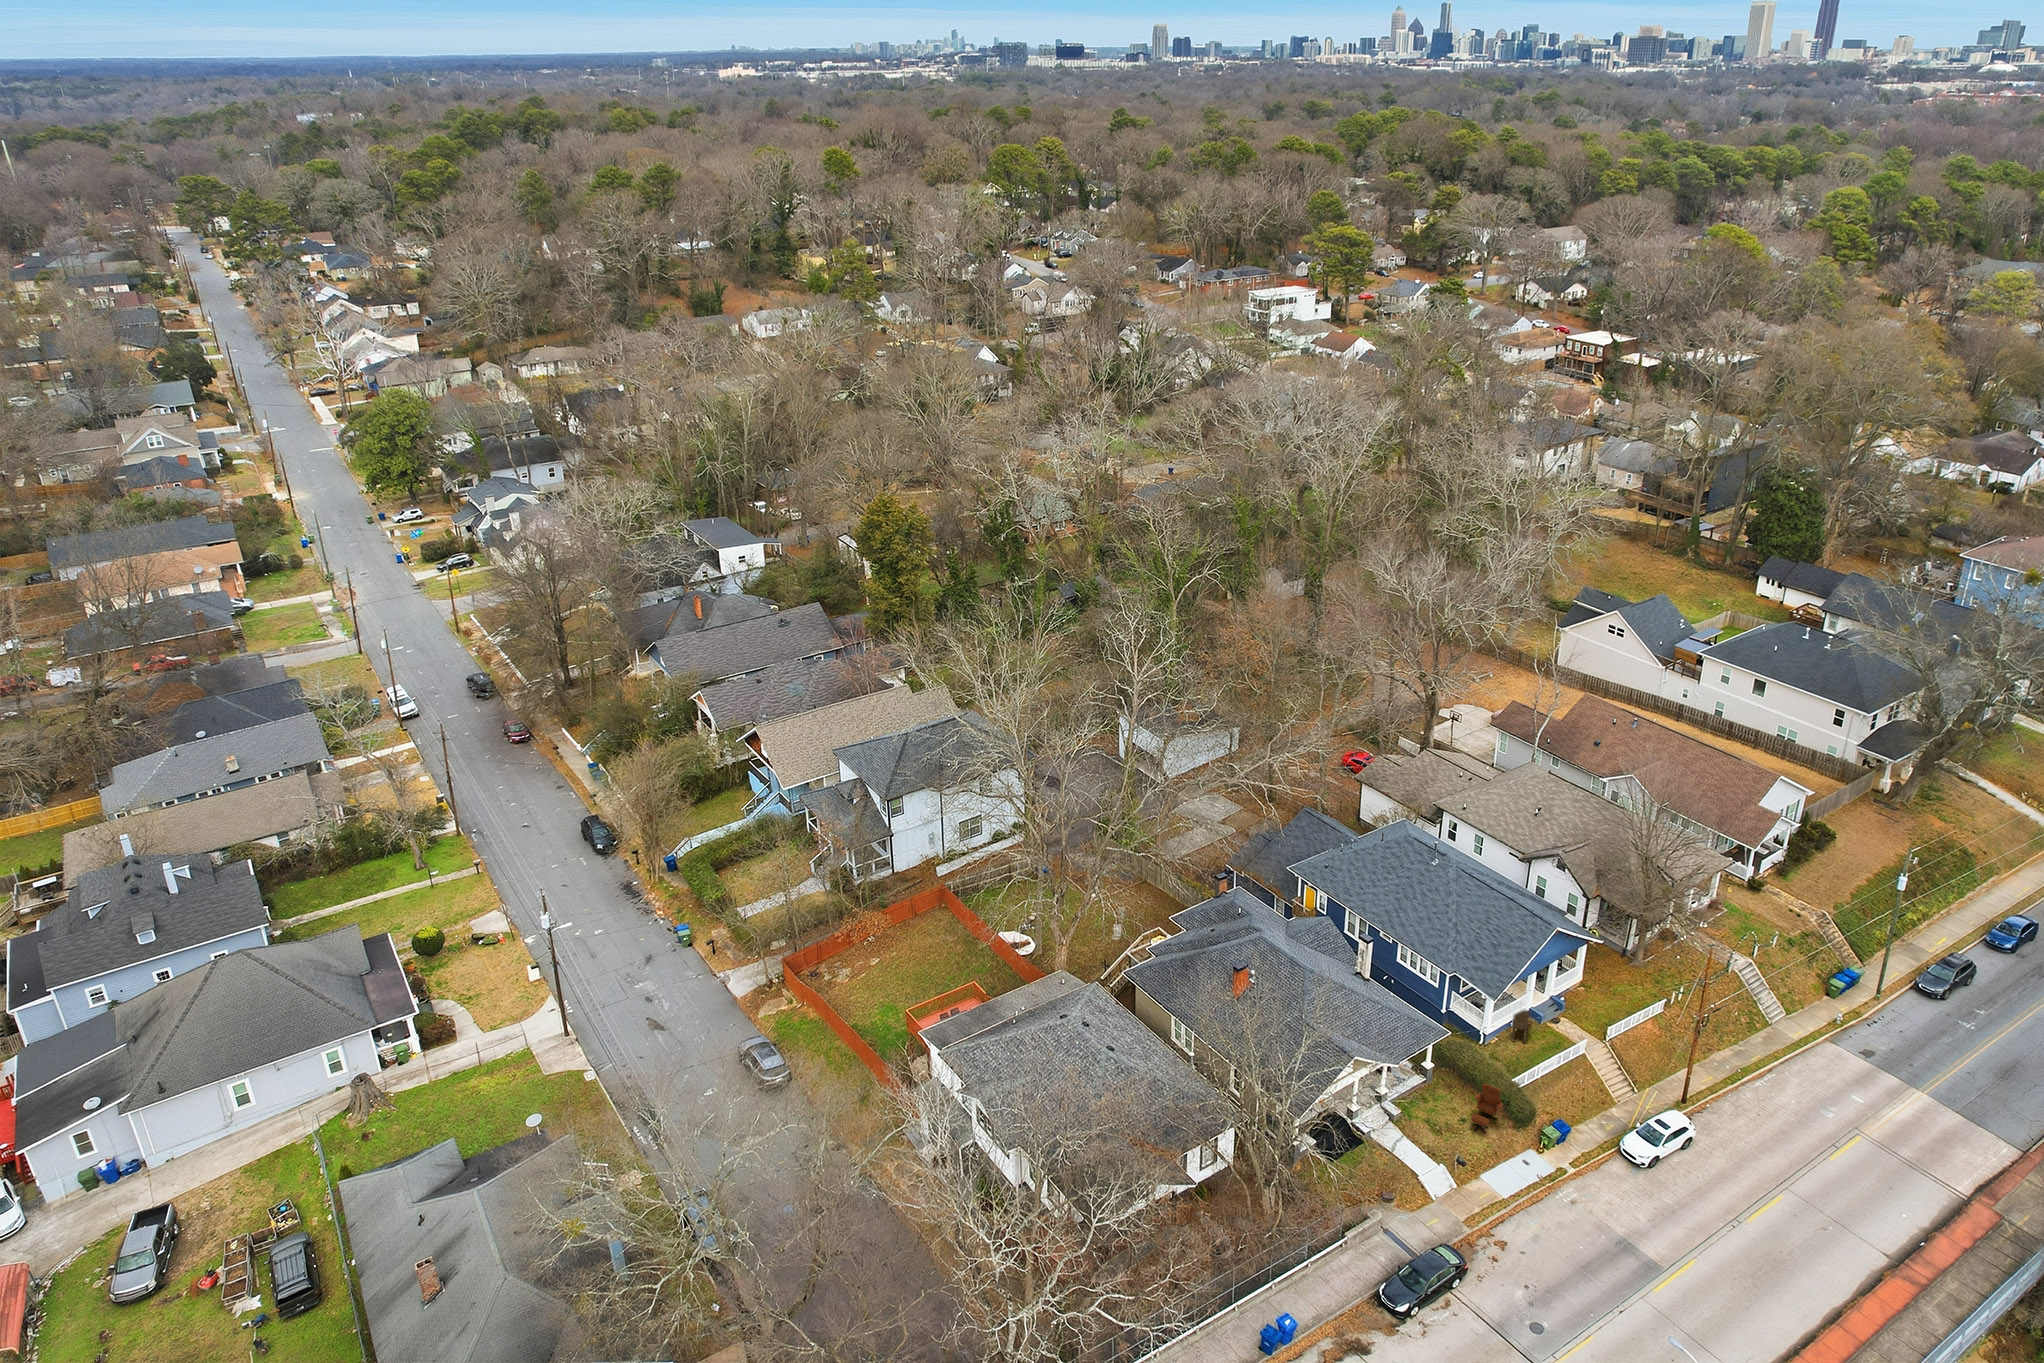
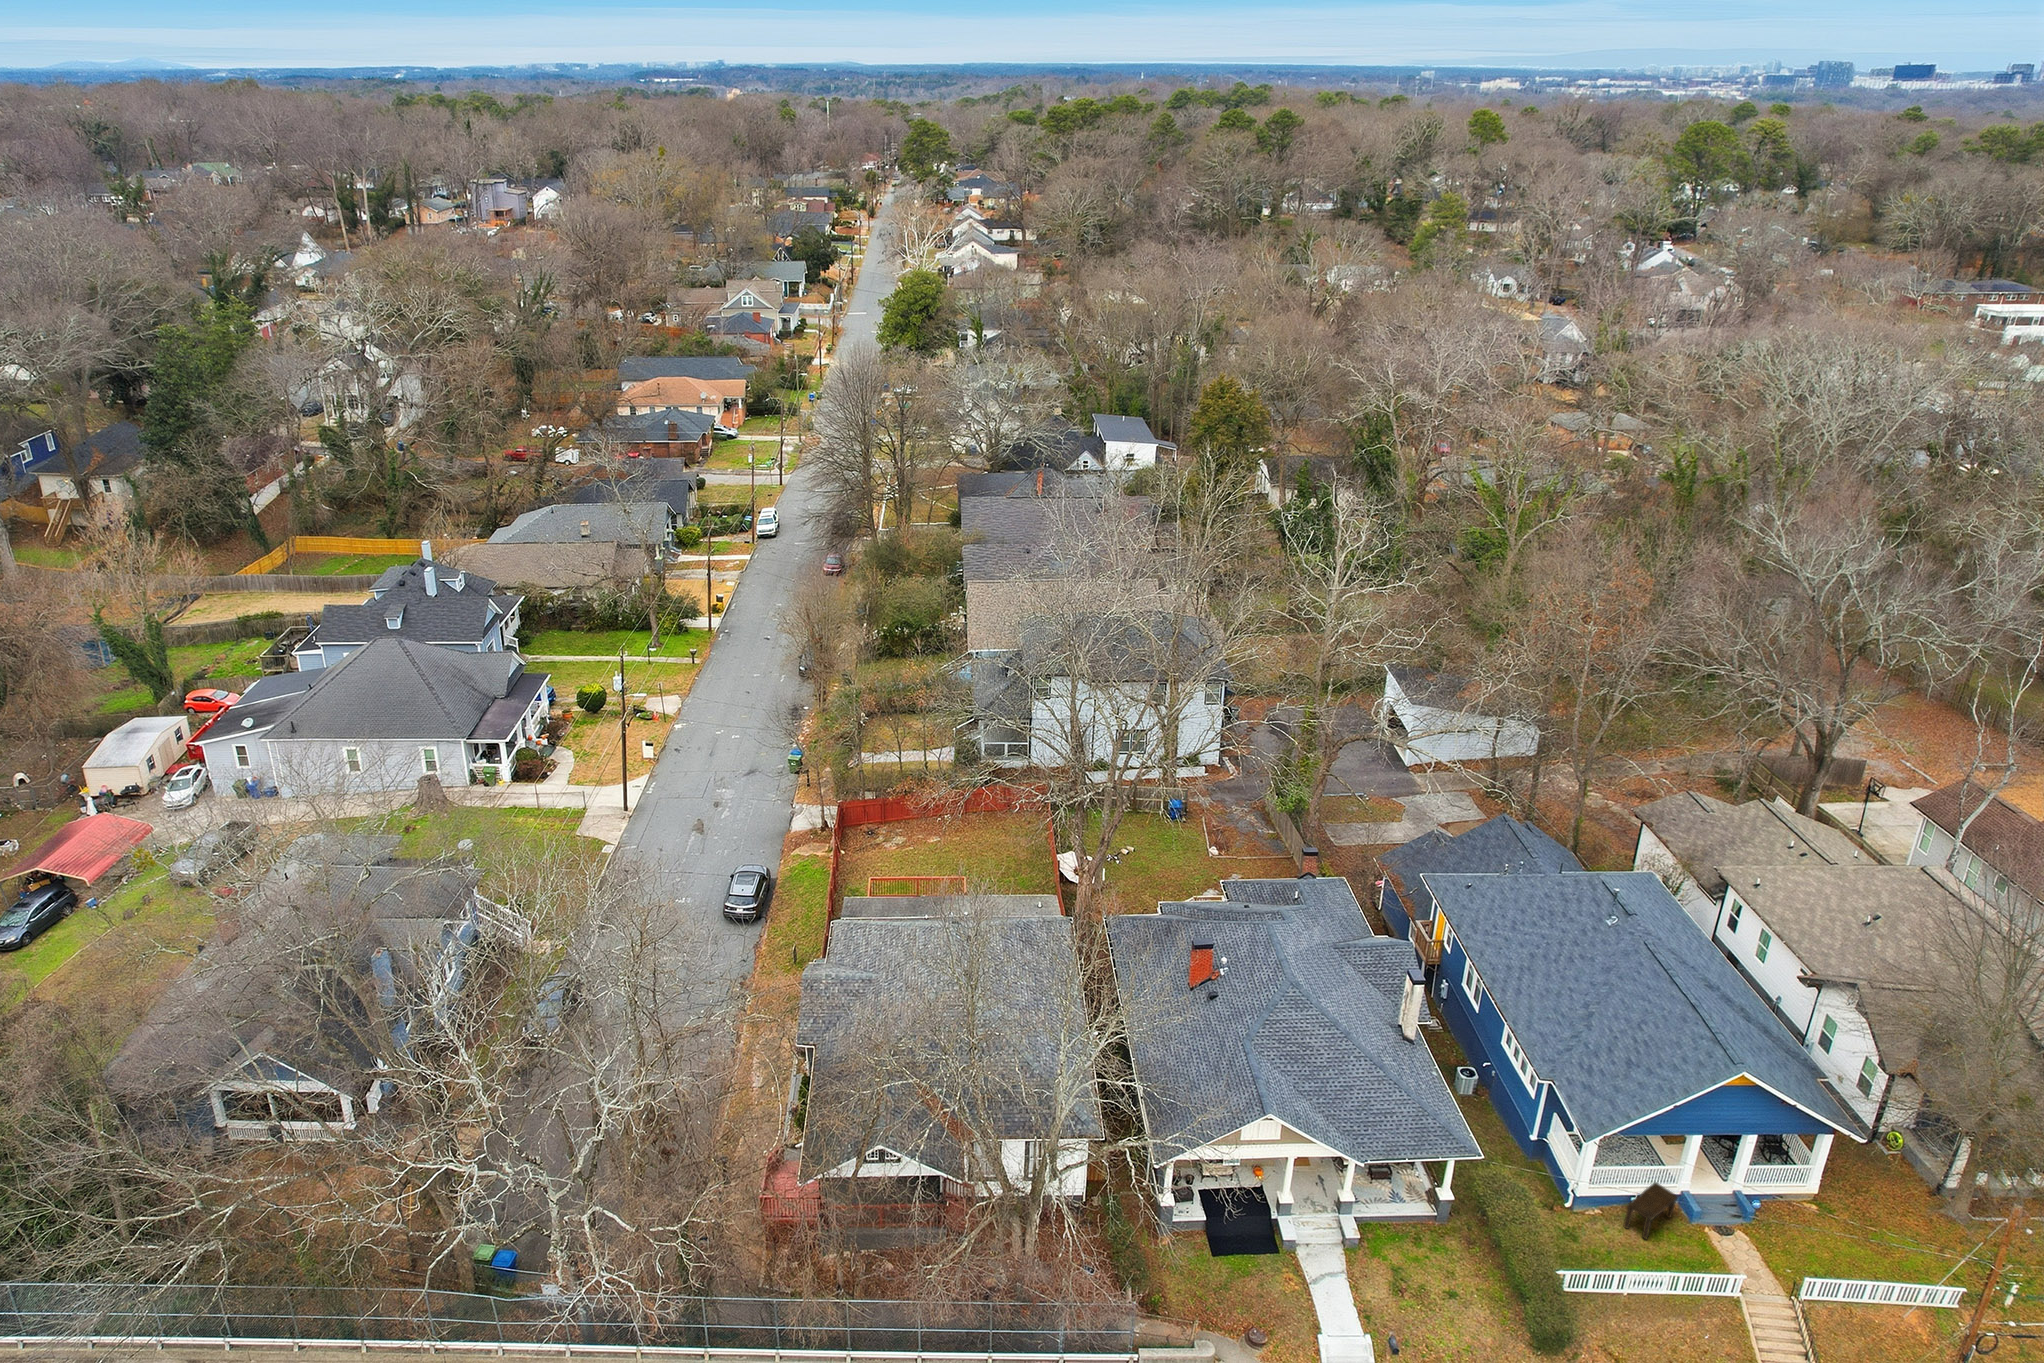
lounge chair: present [1472,1083,1503,1133] -> none [1457,1256,1522,1327]

